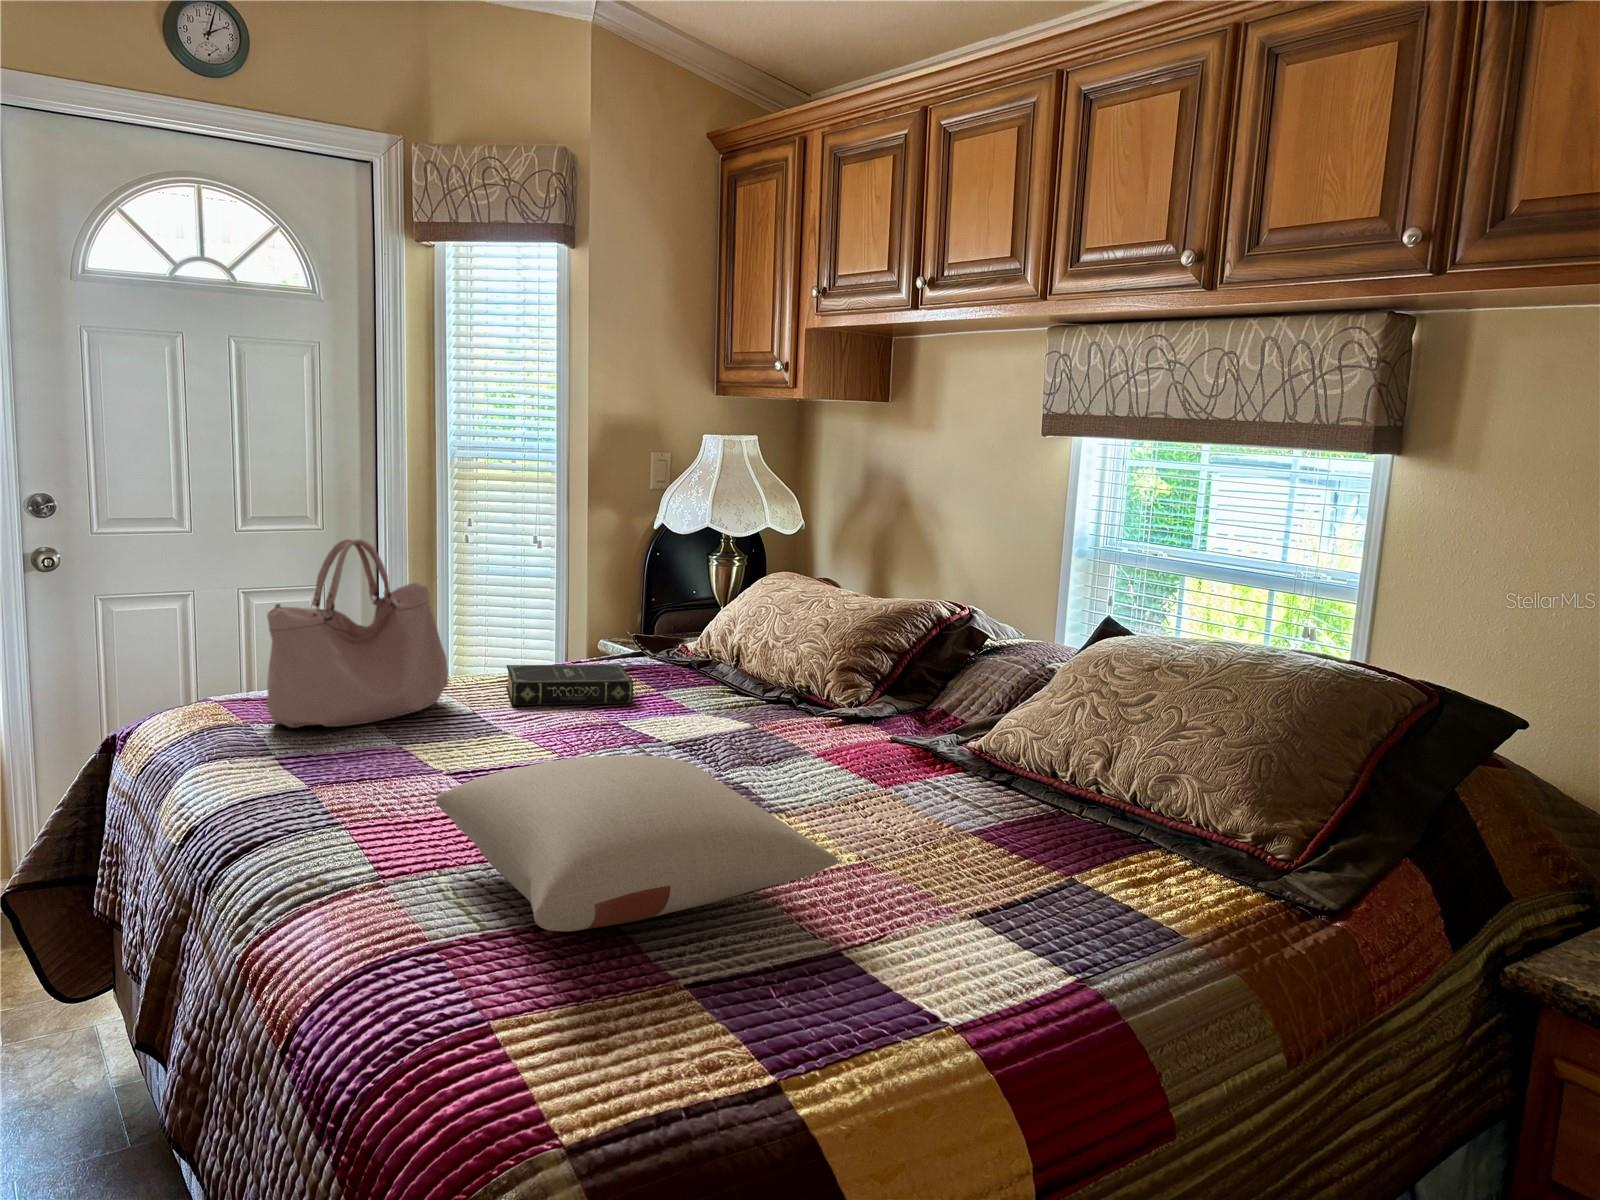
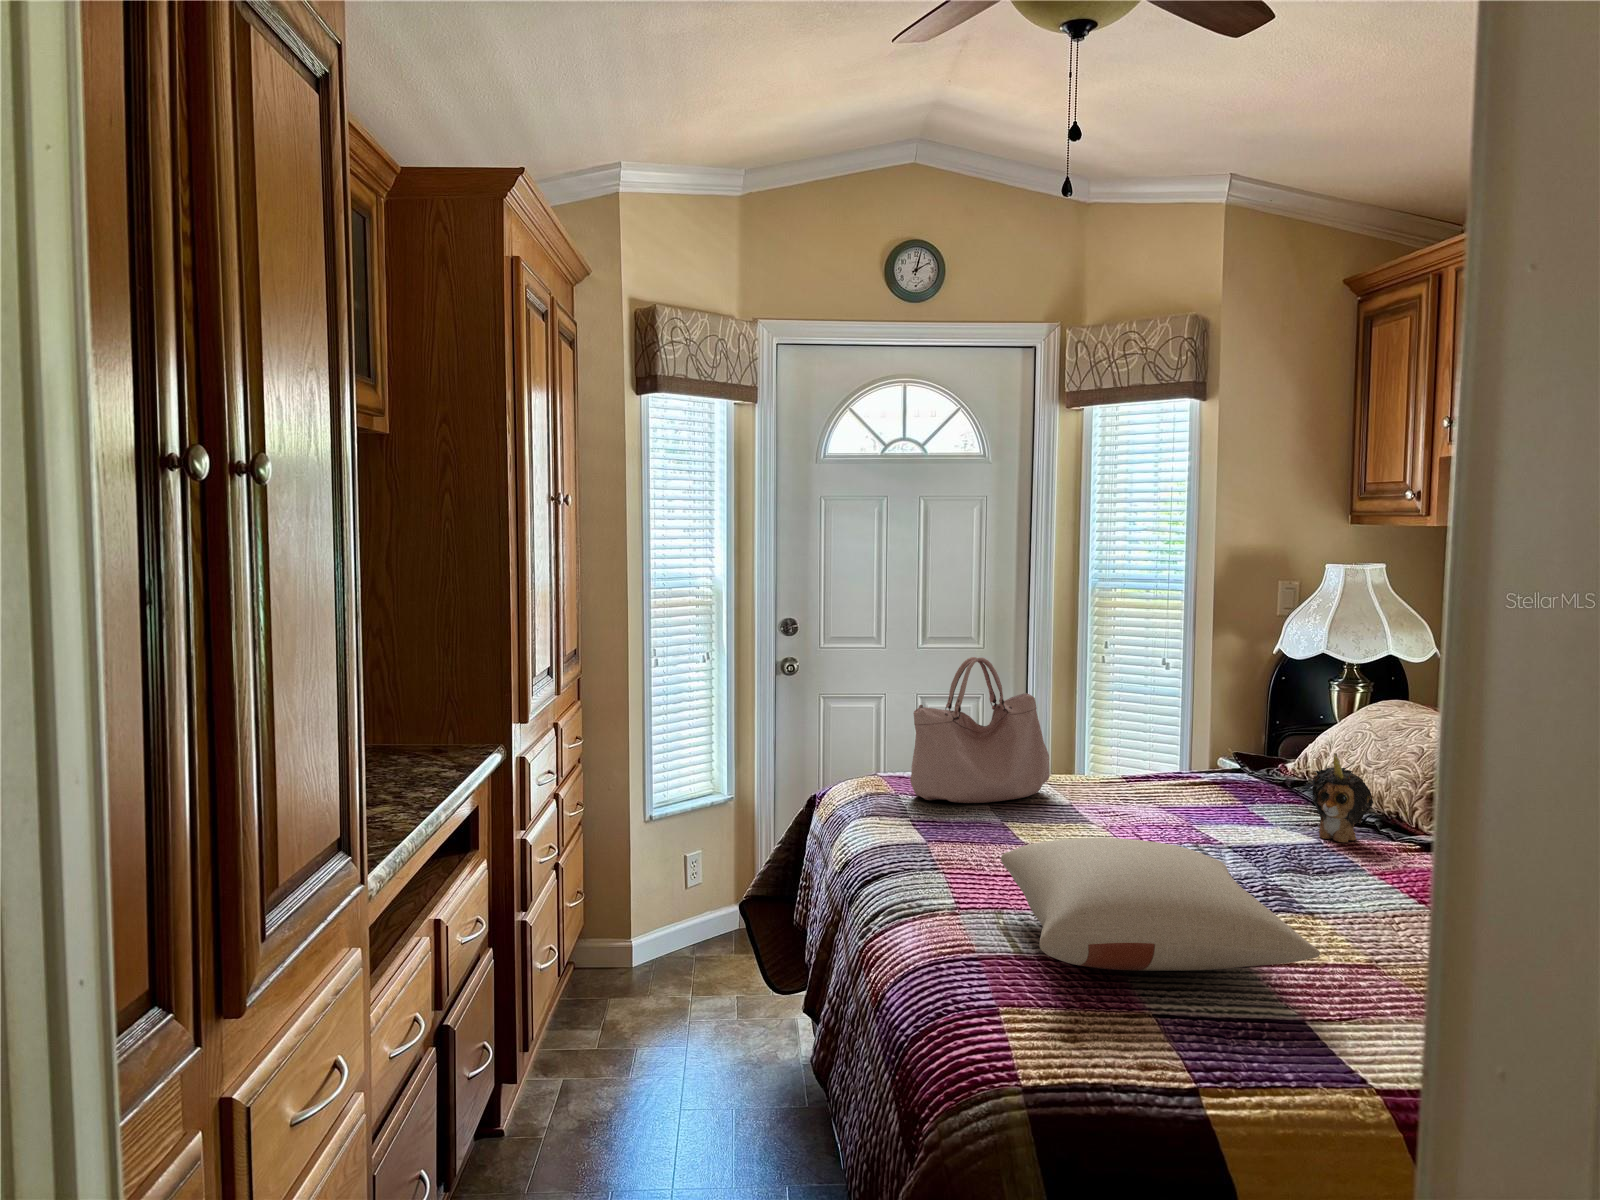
plush toy: none [732,631,801,722] -> present [1309,753,1377,842]
book: present [506,664,633,705] -> none [1101,768,1212,811]

